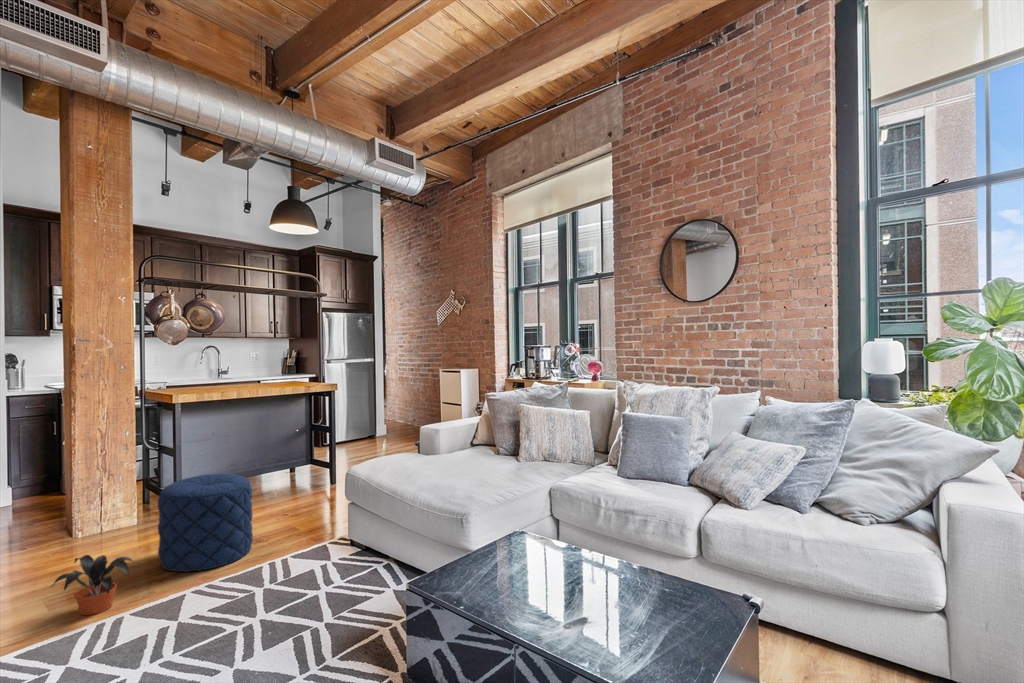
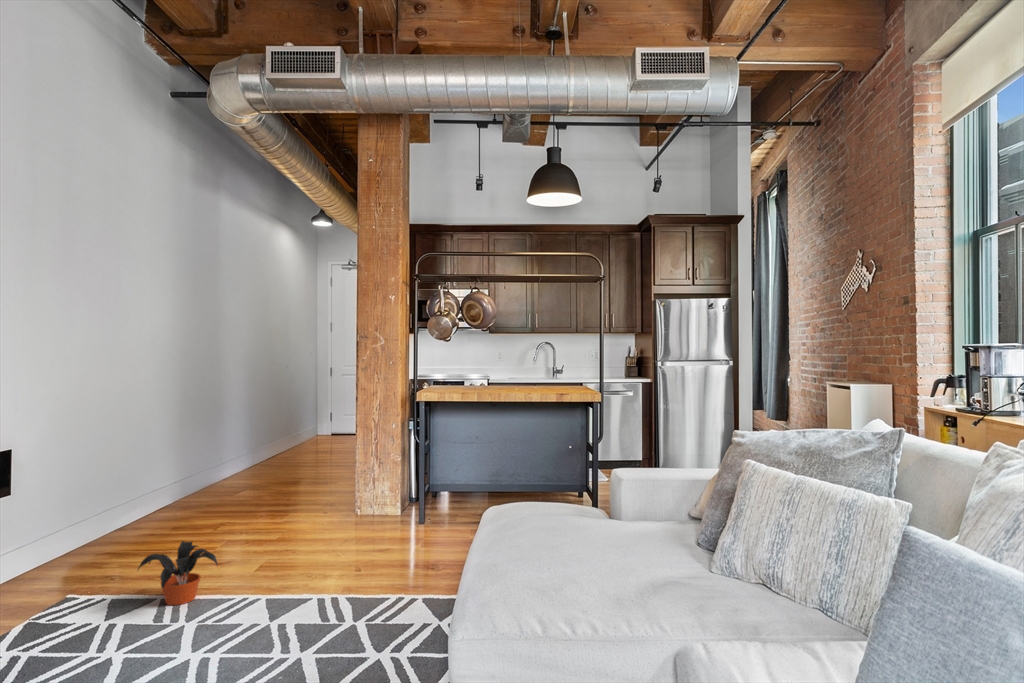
pouf: present [158,473,253,572] -> none [276,480,379,595]

